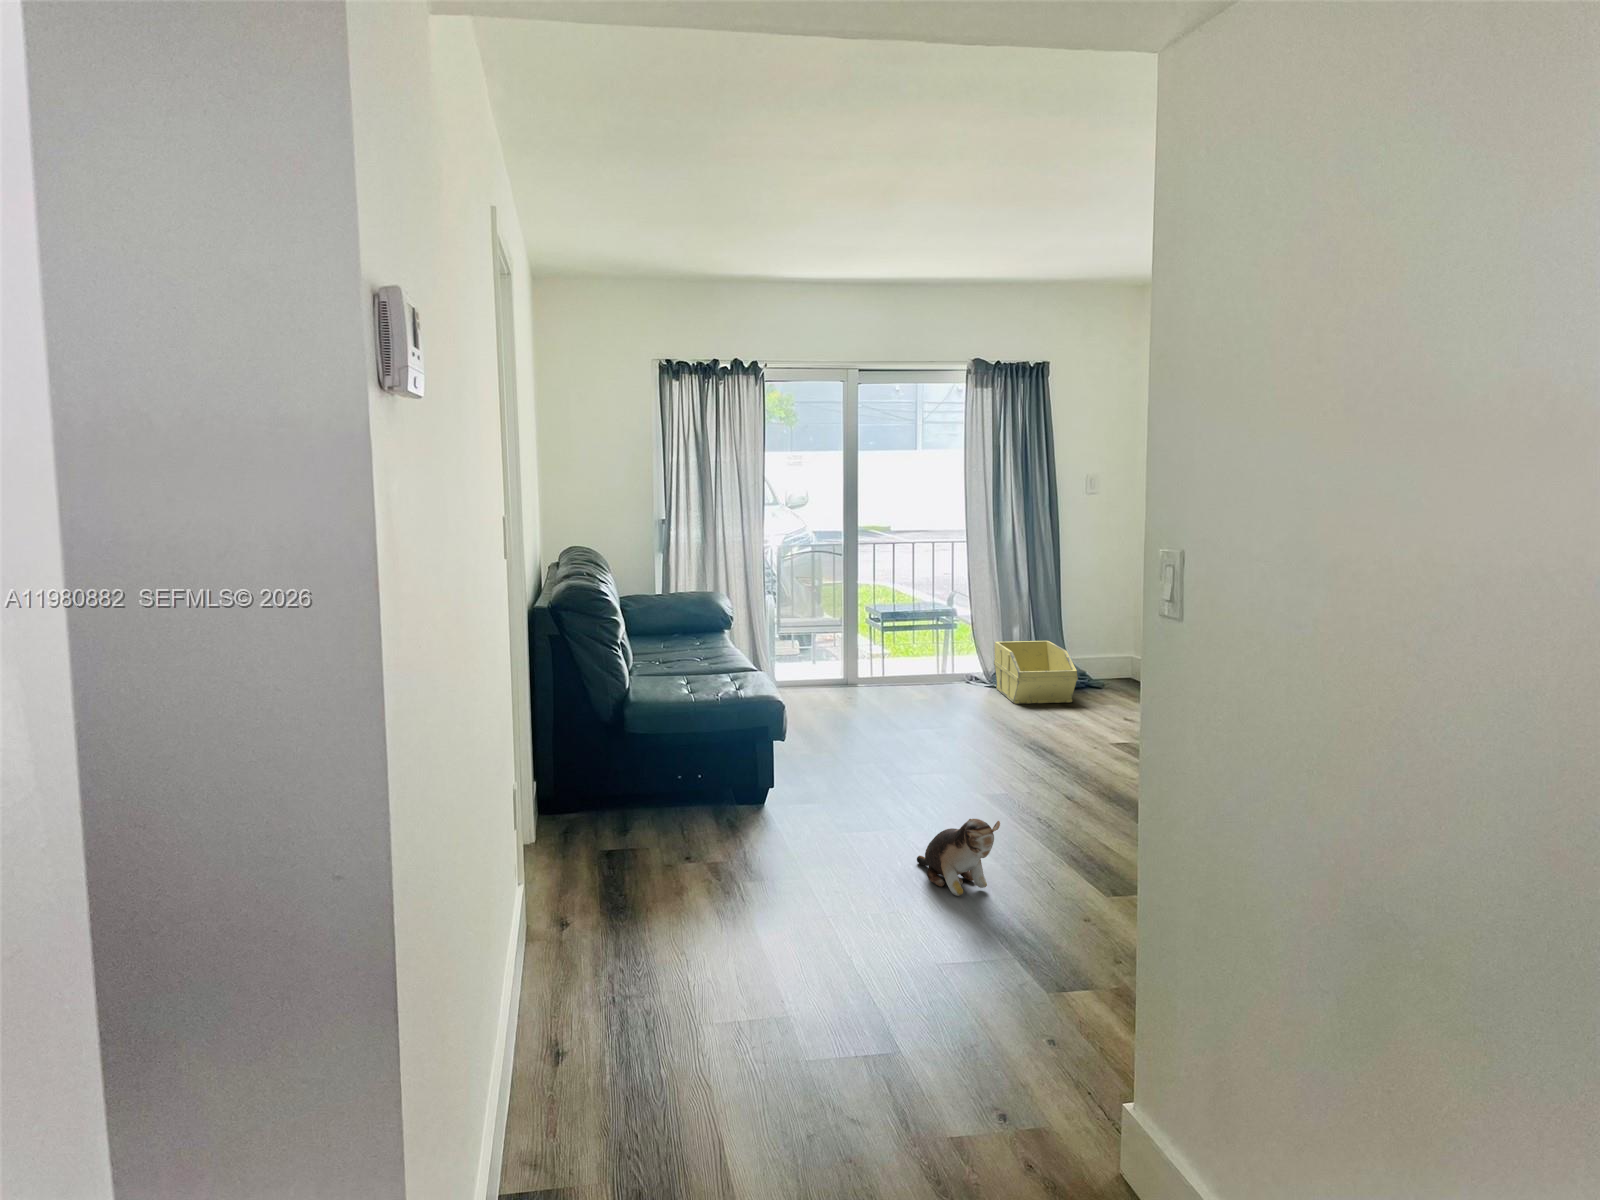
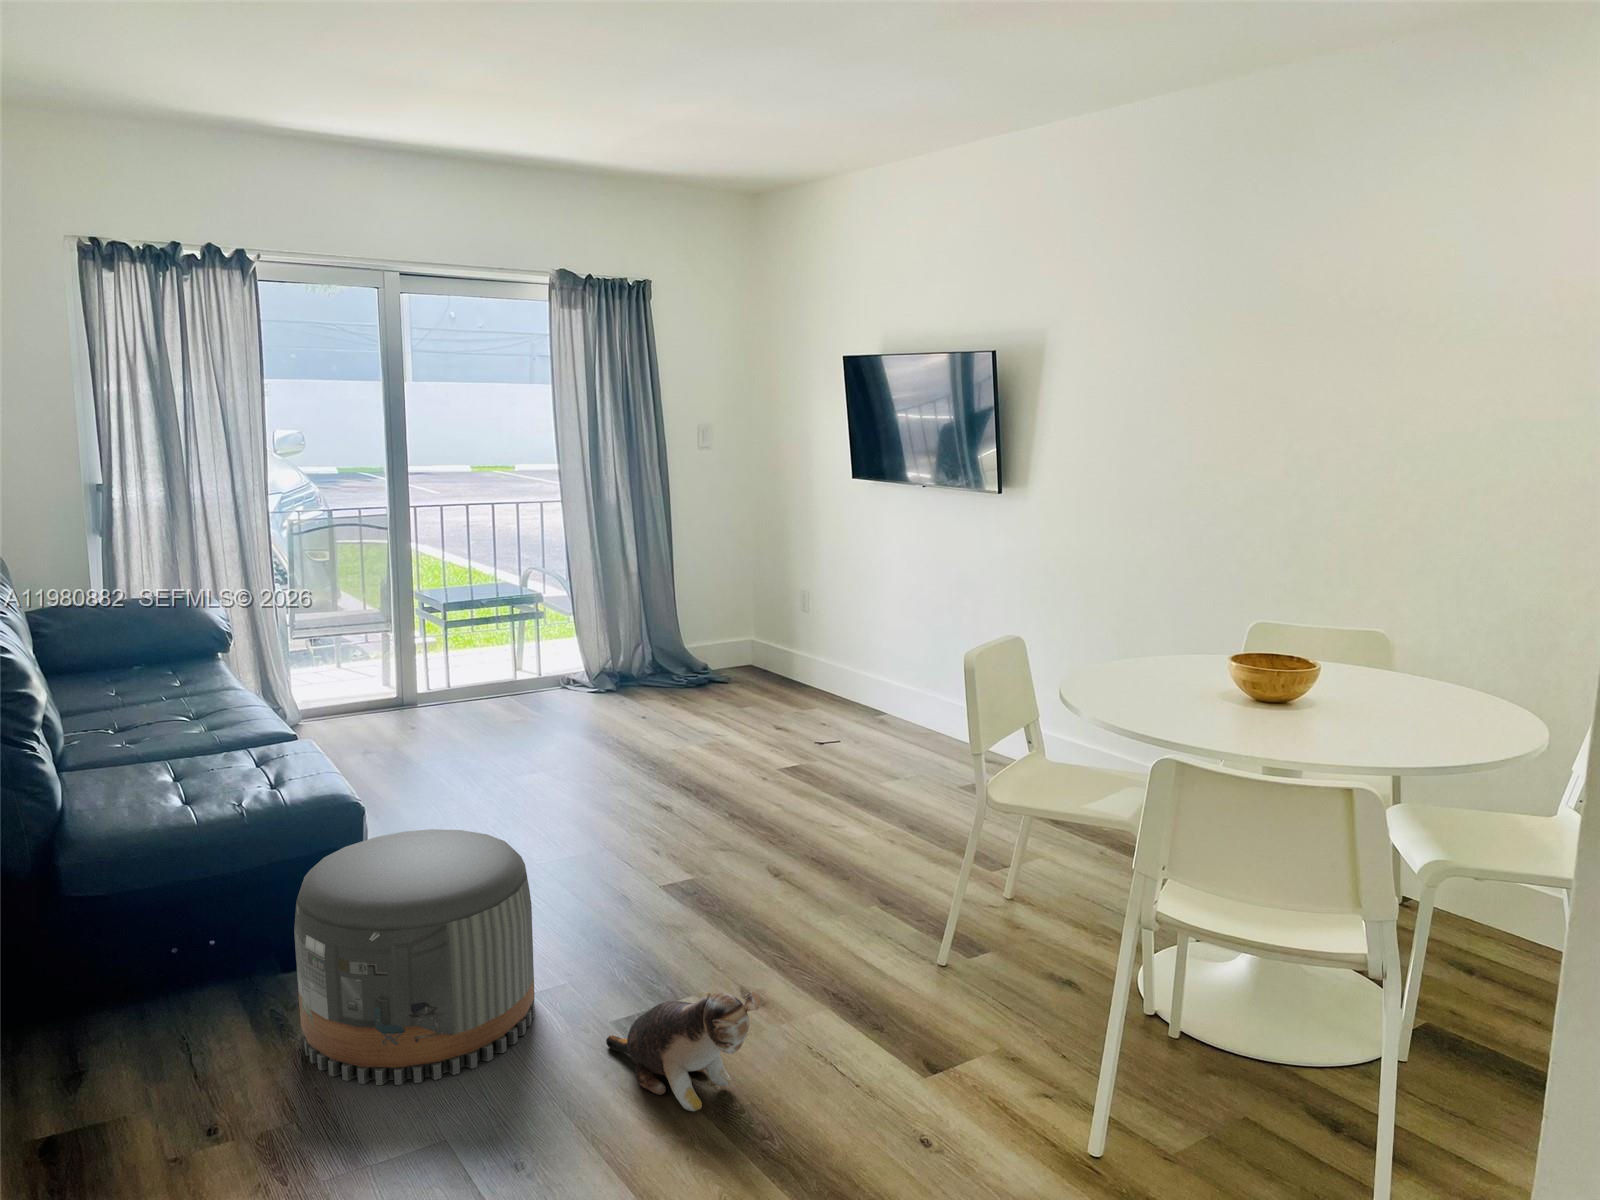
storage bin: present [994,641,1078,704] -> none [595,629,709,717]
pouf: none [739,721,880,862] -> present [294,829,535,1085]

